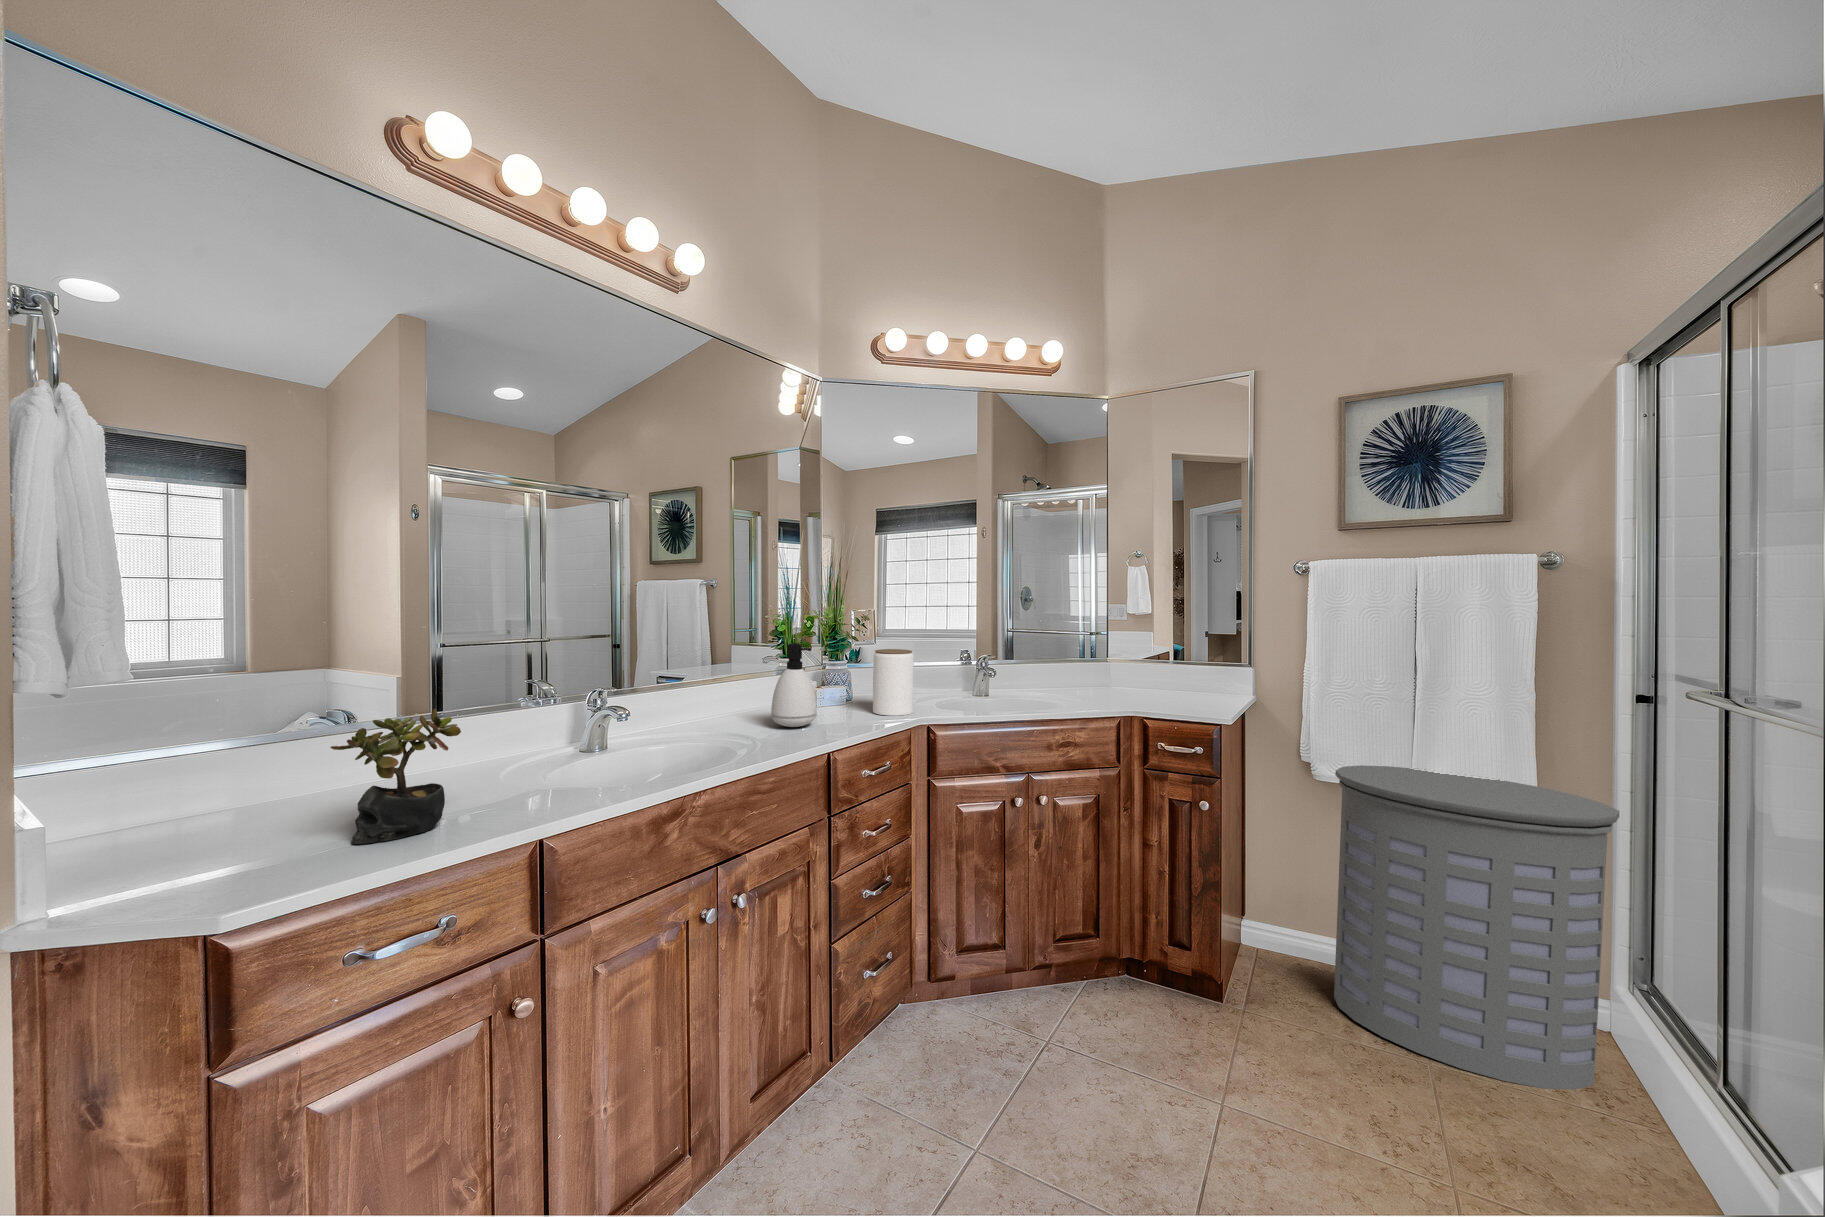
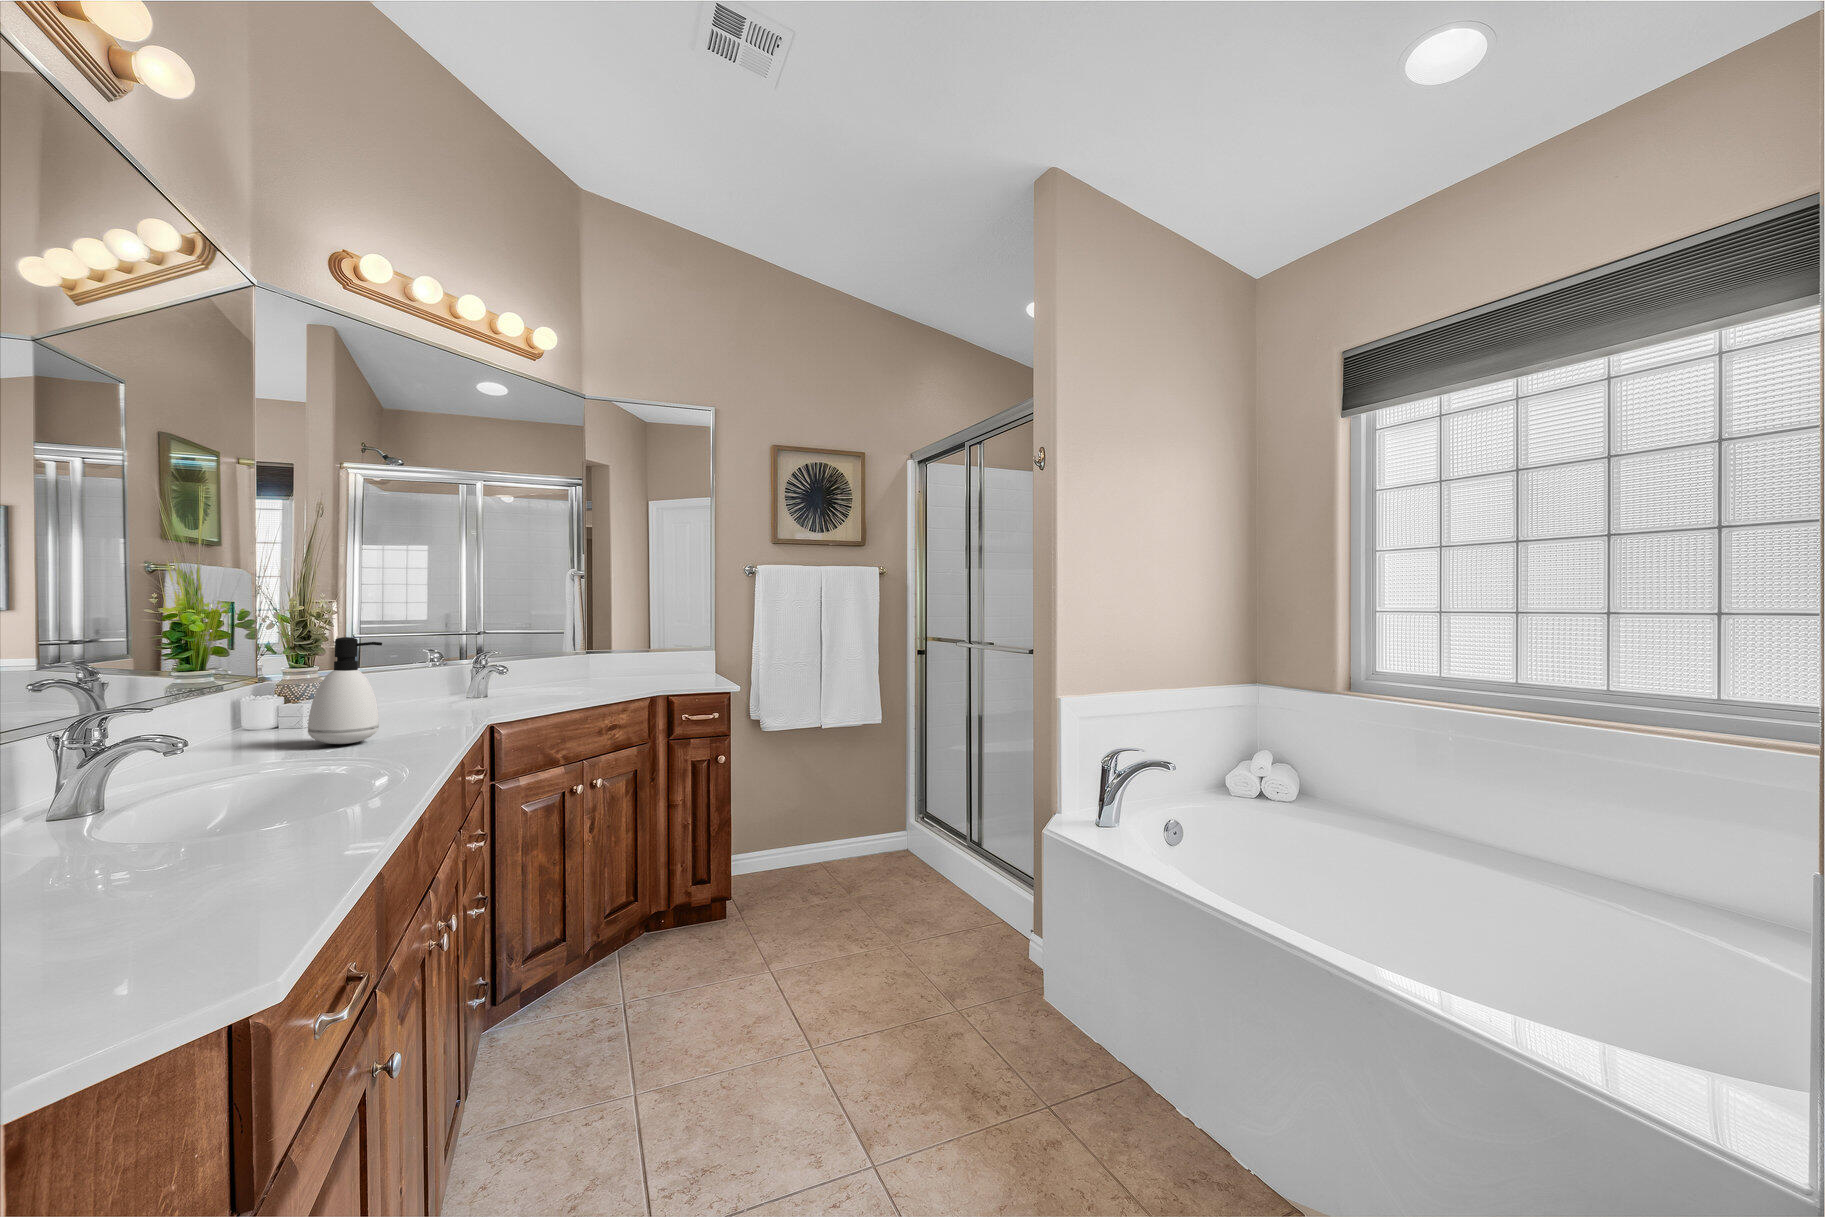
jar: present [873,649,914,716] -> none [397,646,454,722]
succulent plant: present [330,709,461,844] -> none [117,710,269,910]
laundry hamper: present [1334,765,1619,1090] -> none [786,710,921,895]

